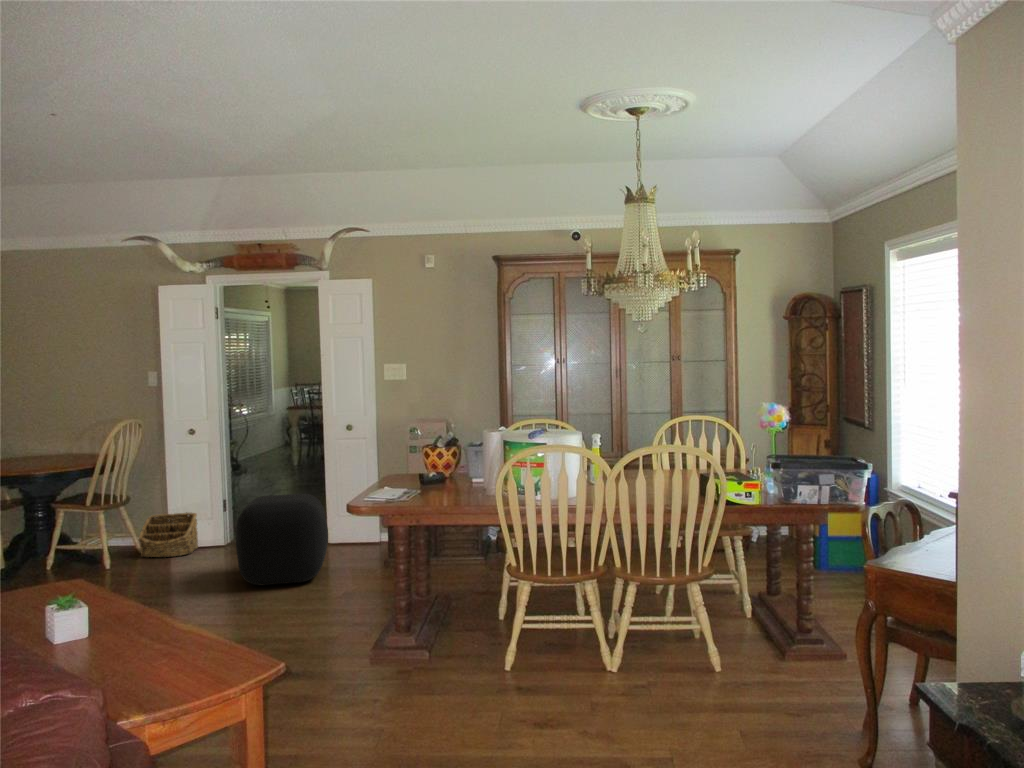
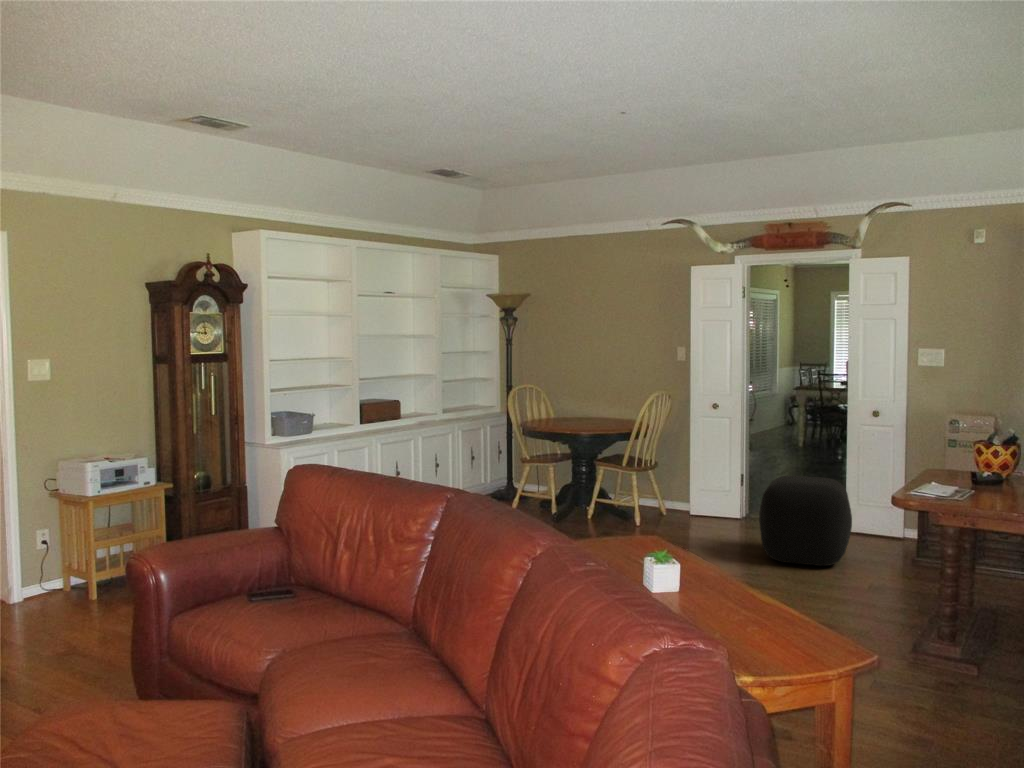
basket: present [139,512,198,557] -> none [664,481,716,522]

